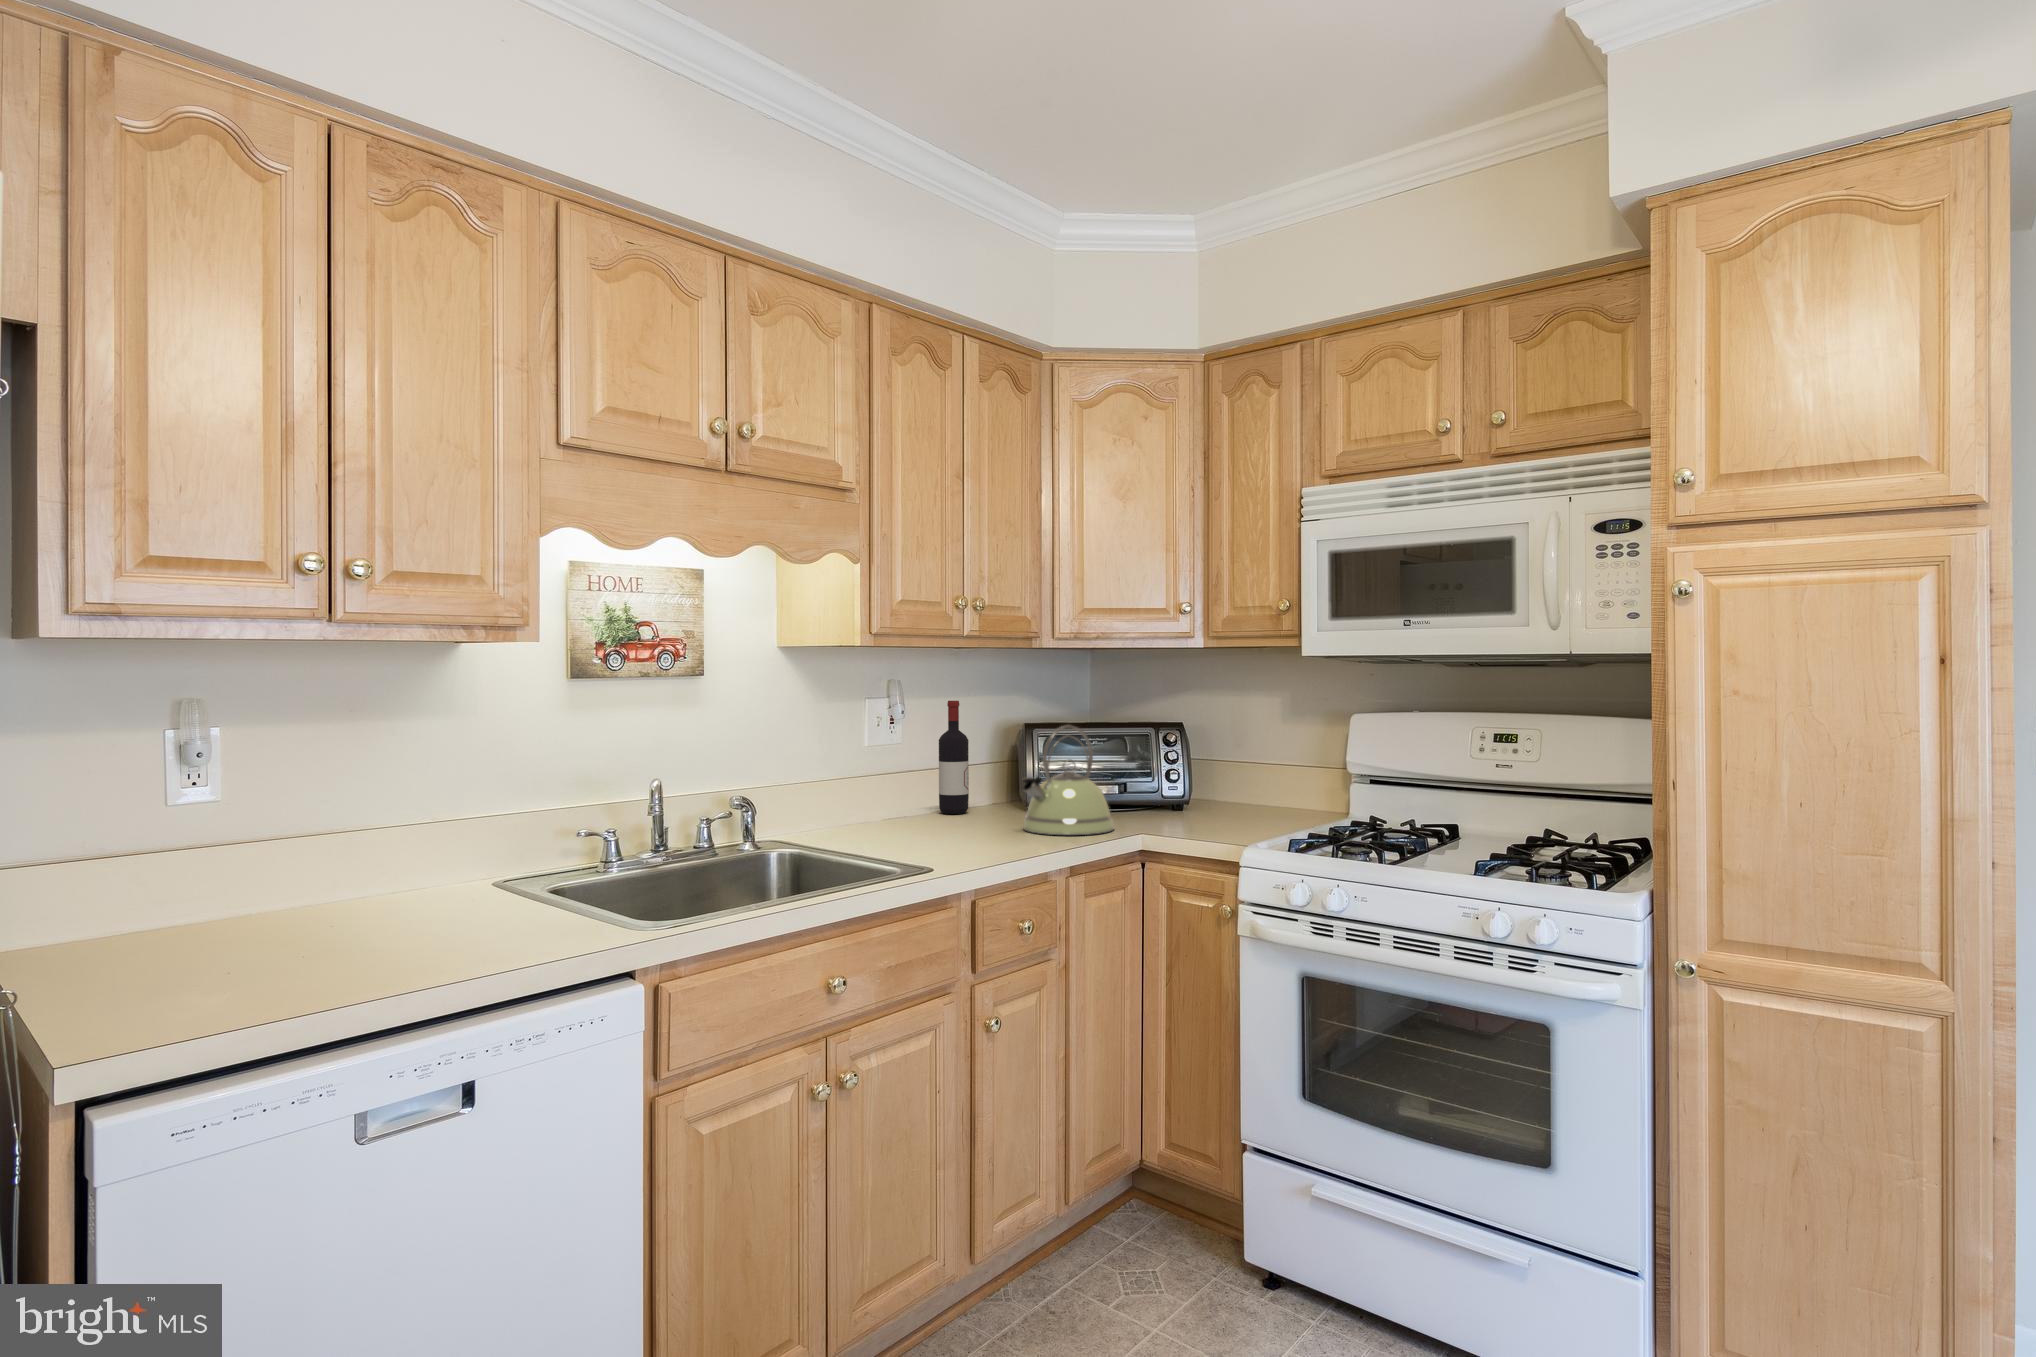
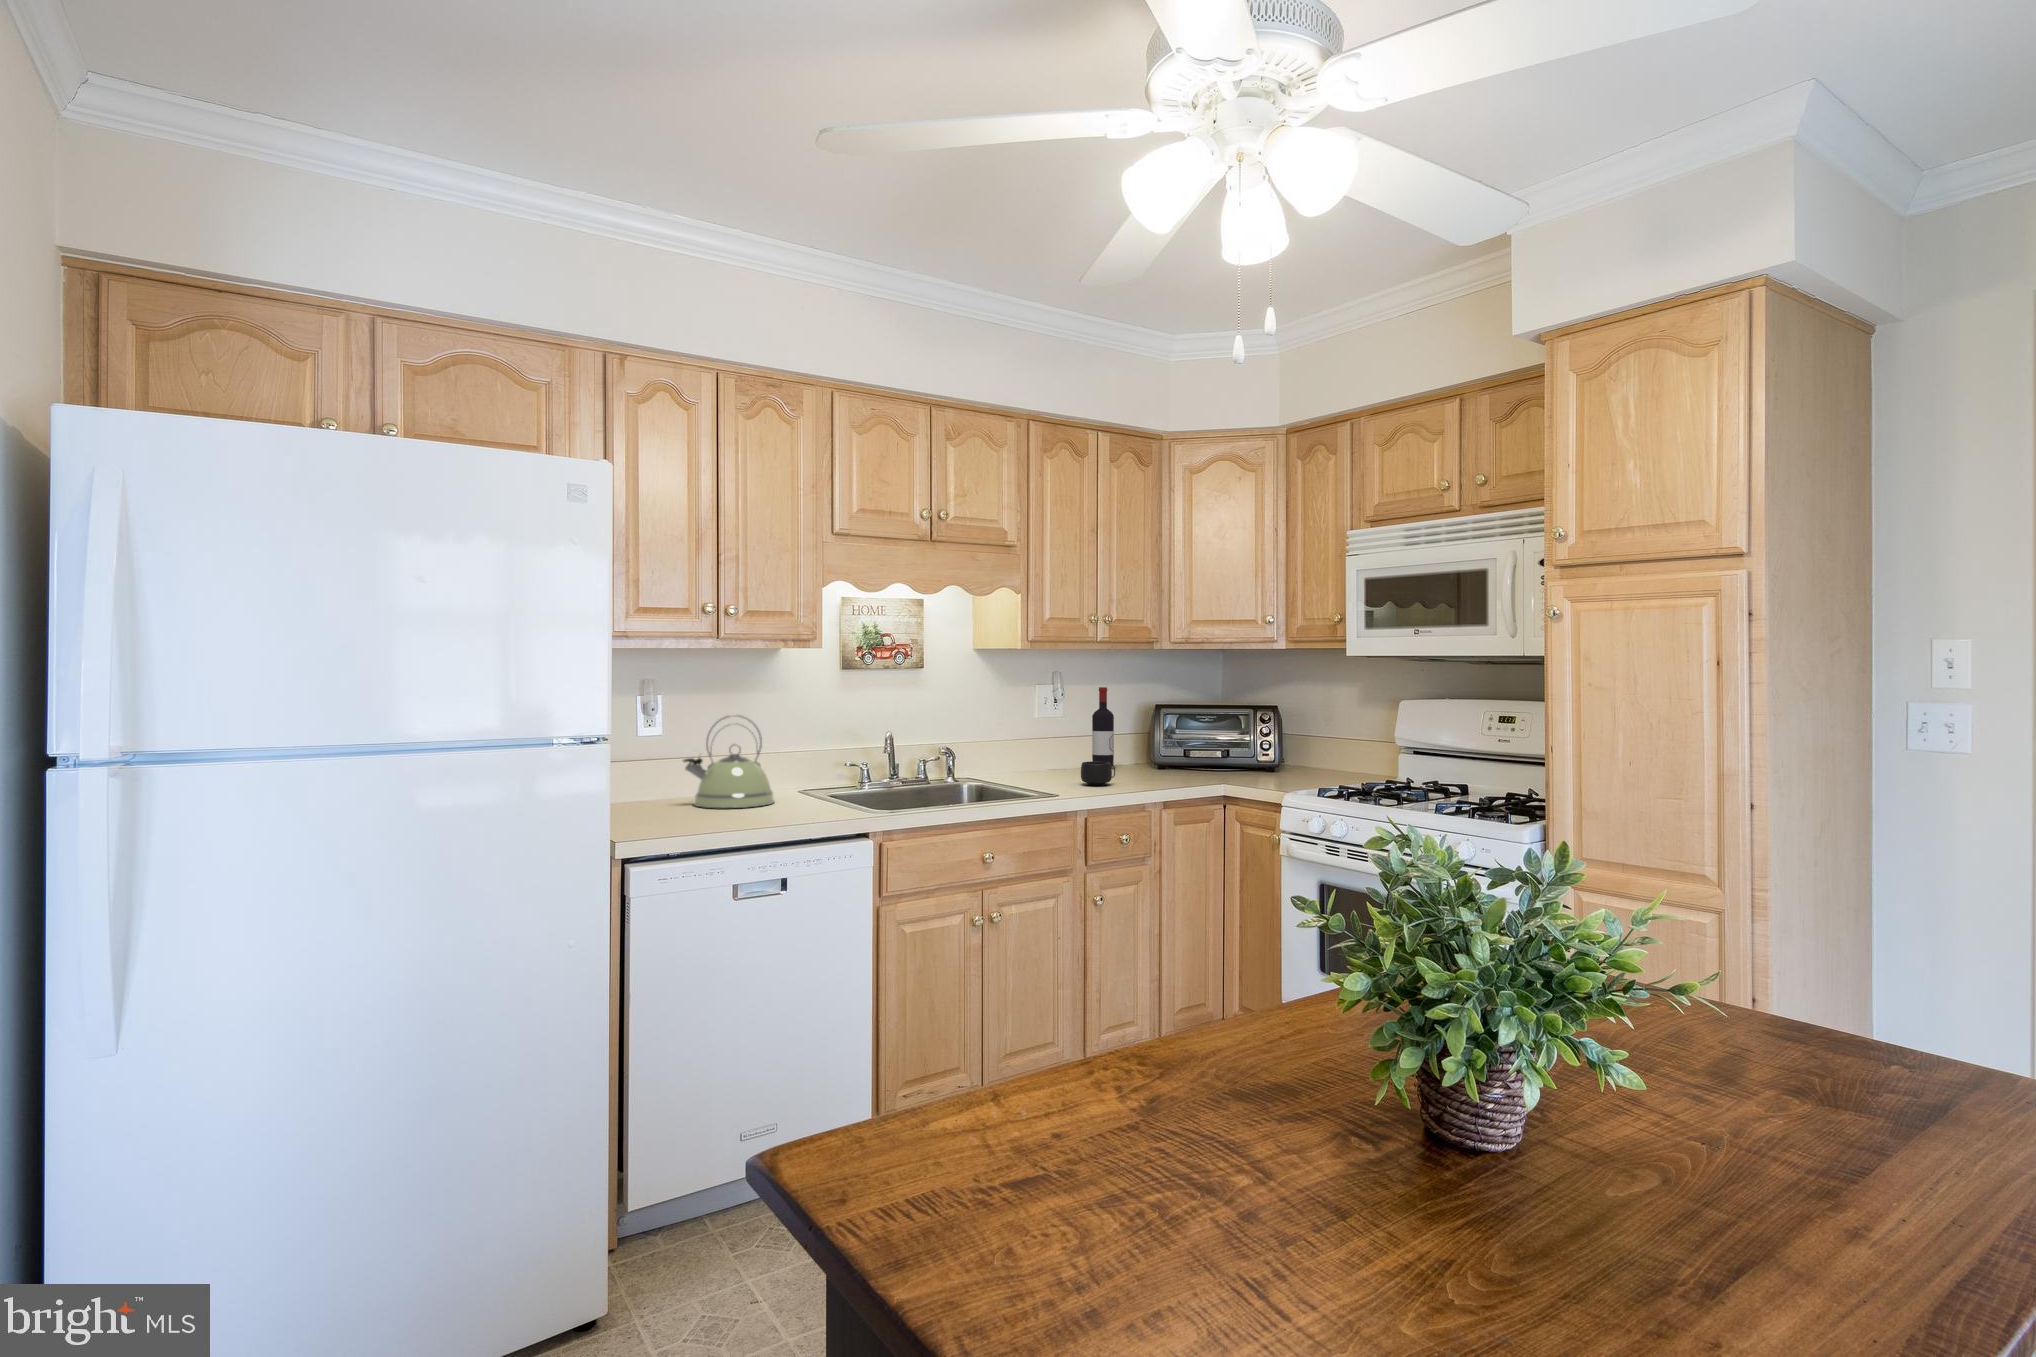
kettle: present [1022,725,1114,835] -> present [683,715,774,808]
mug: none [947,810,995,846] -> present [1081,761,1115,786]

